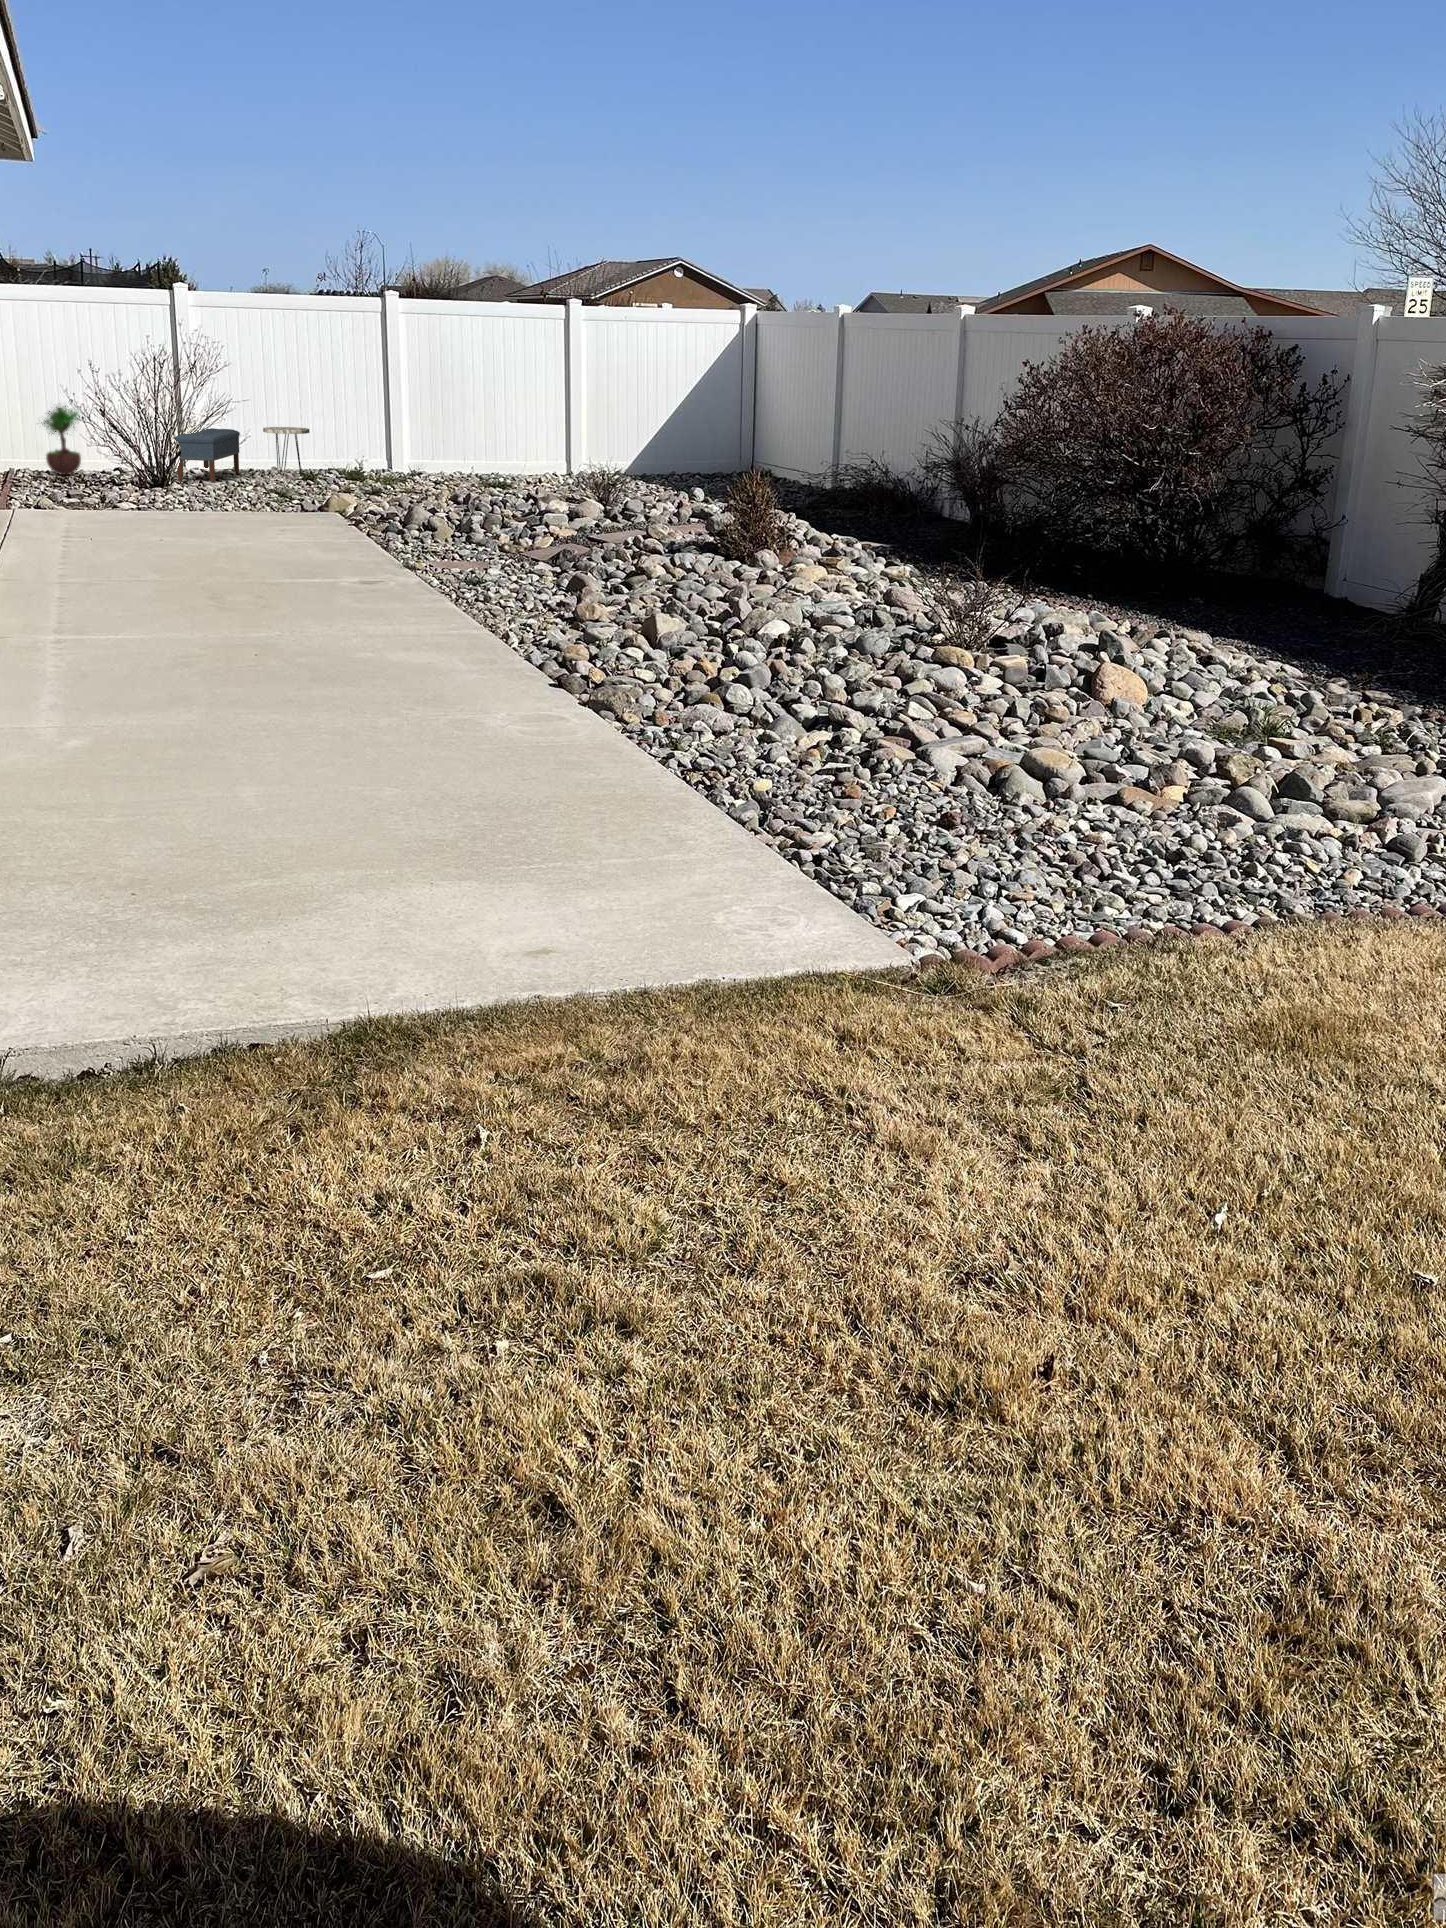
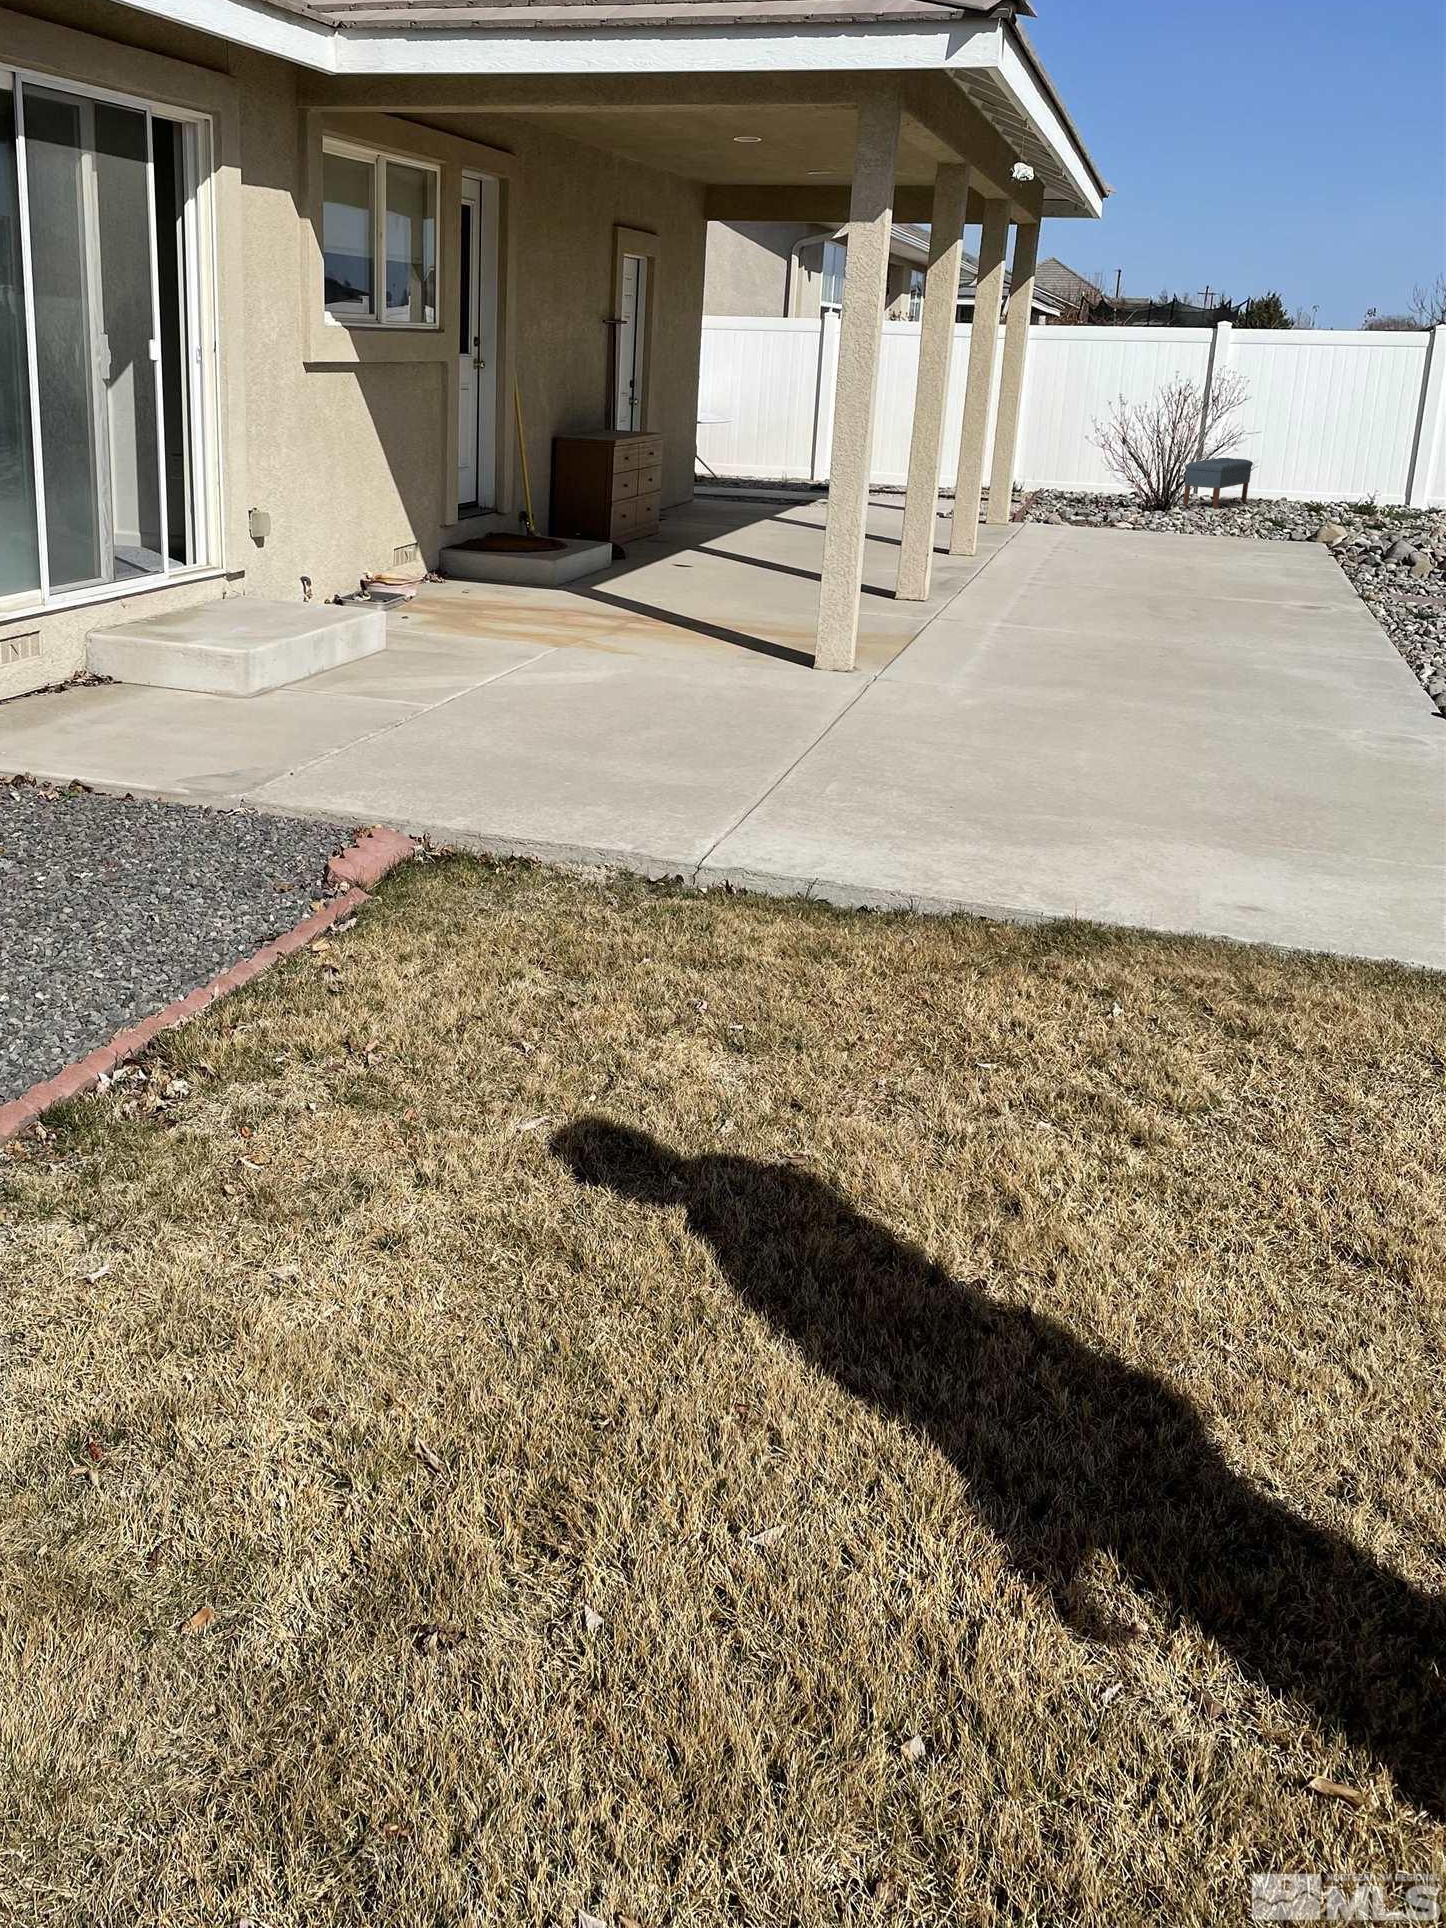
potted tree: present [41,406,81,475] -> none [1066,425,1109,495]
side table: present [263,427,309,475] -> none [1276,459,1324,506]

